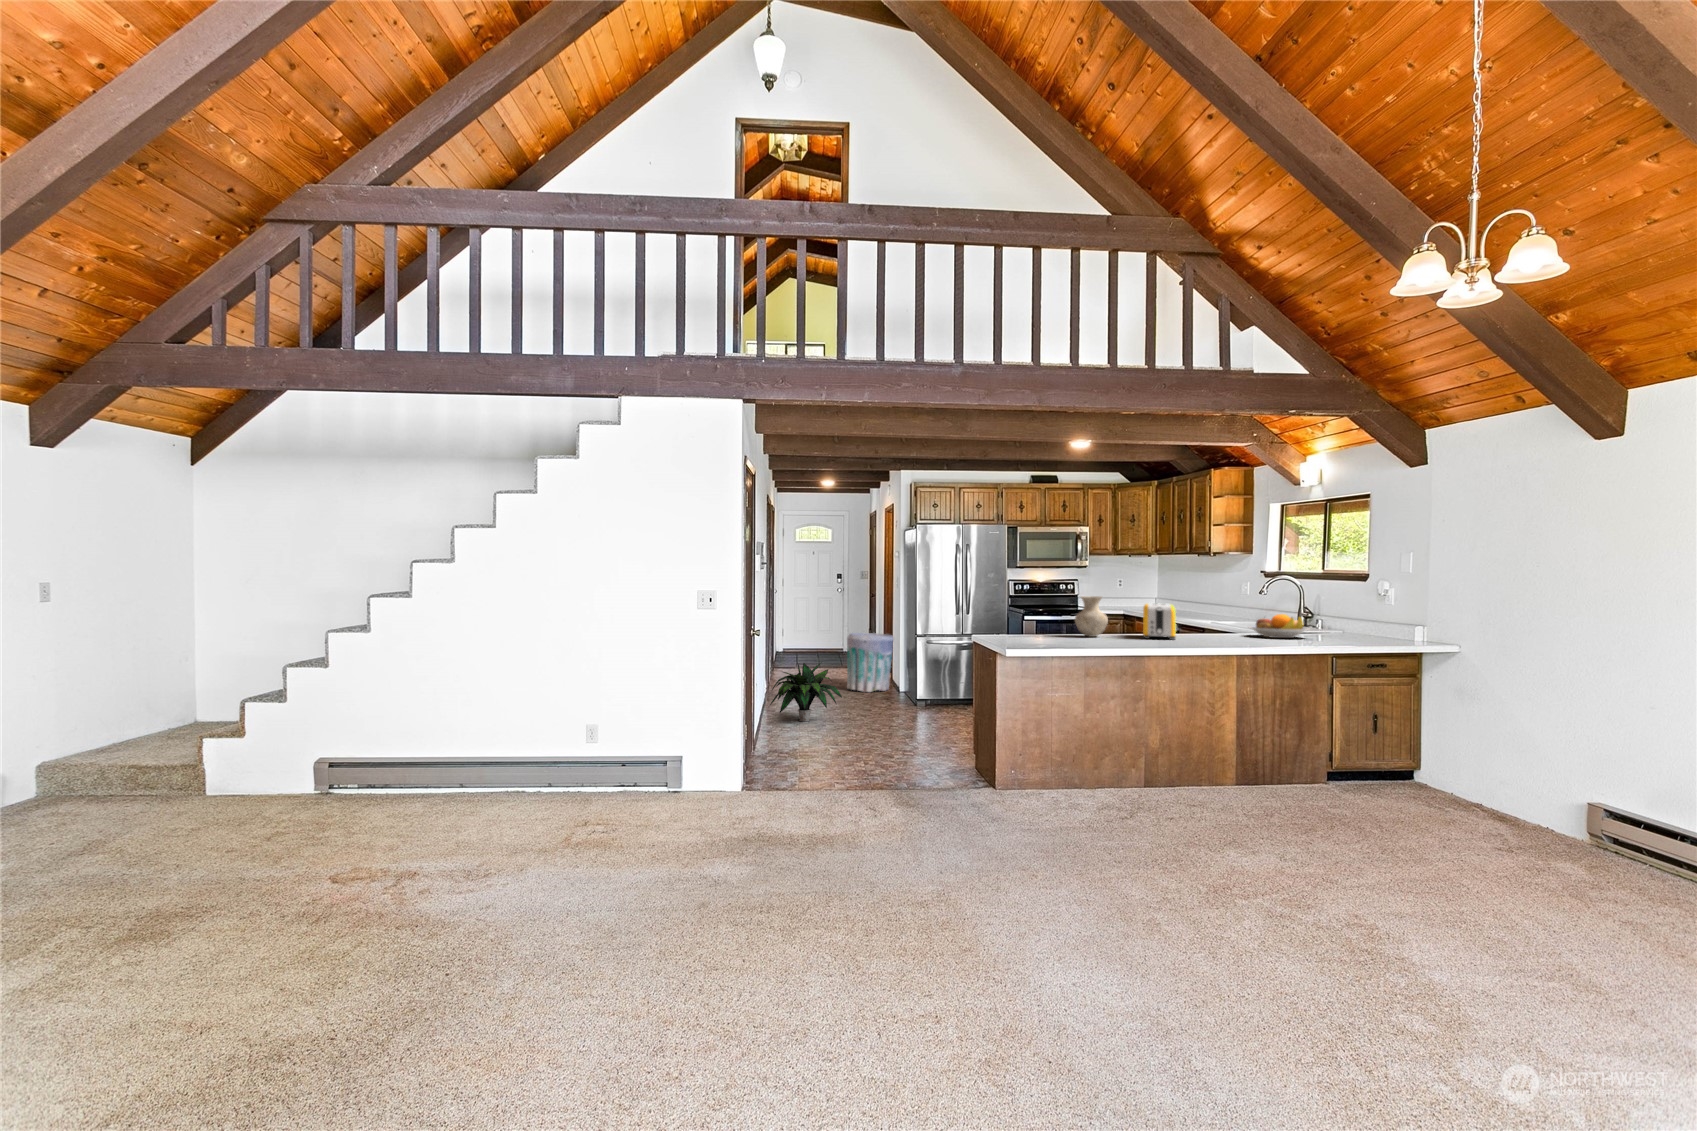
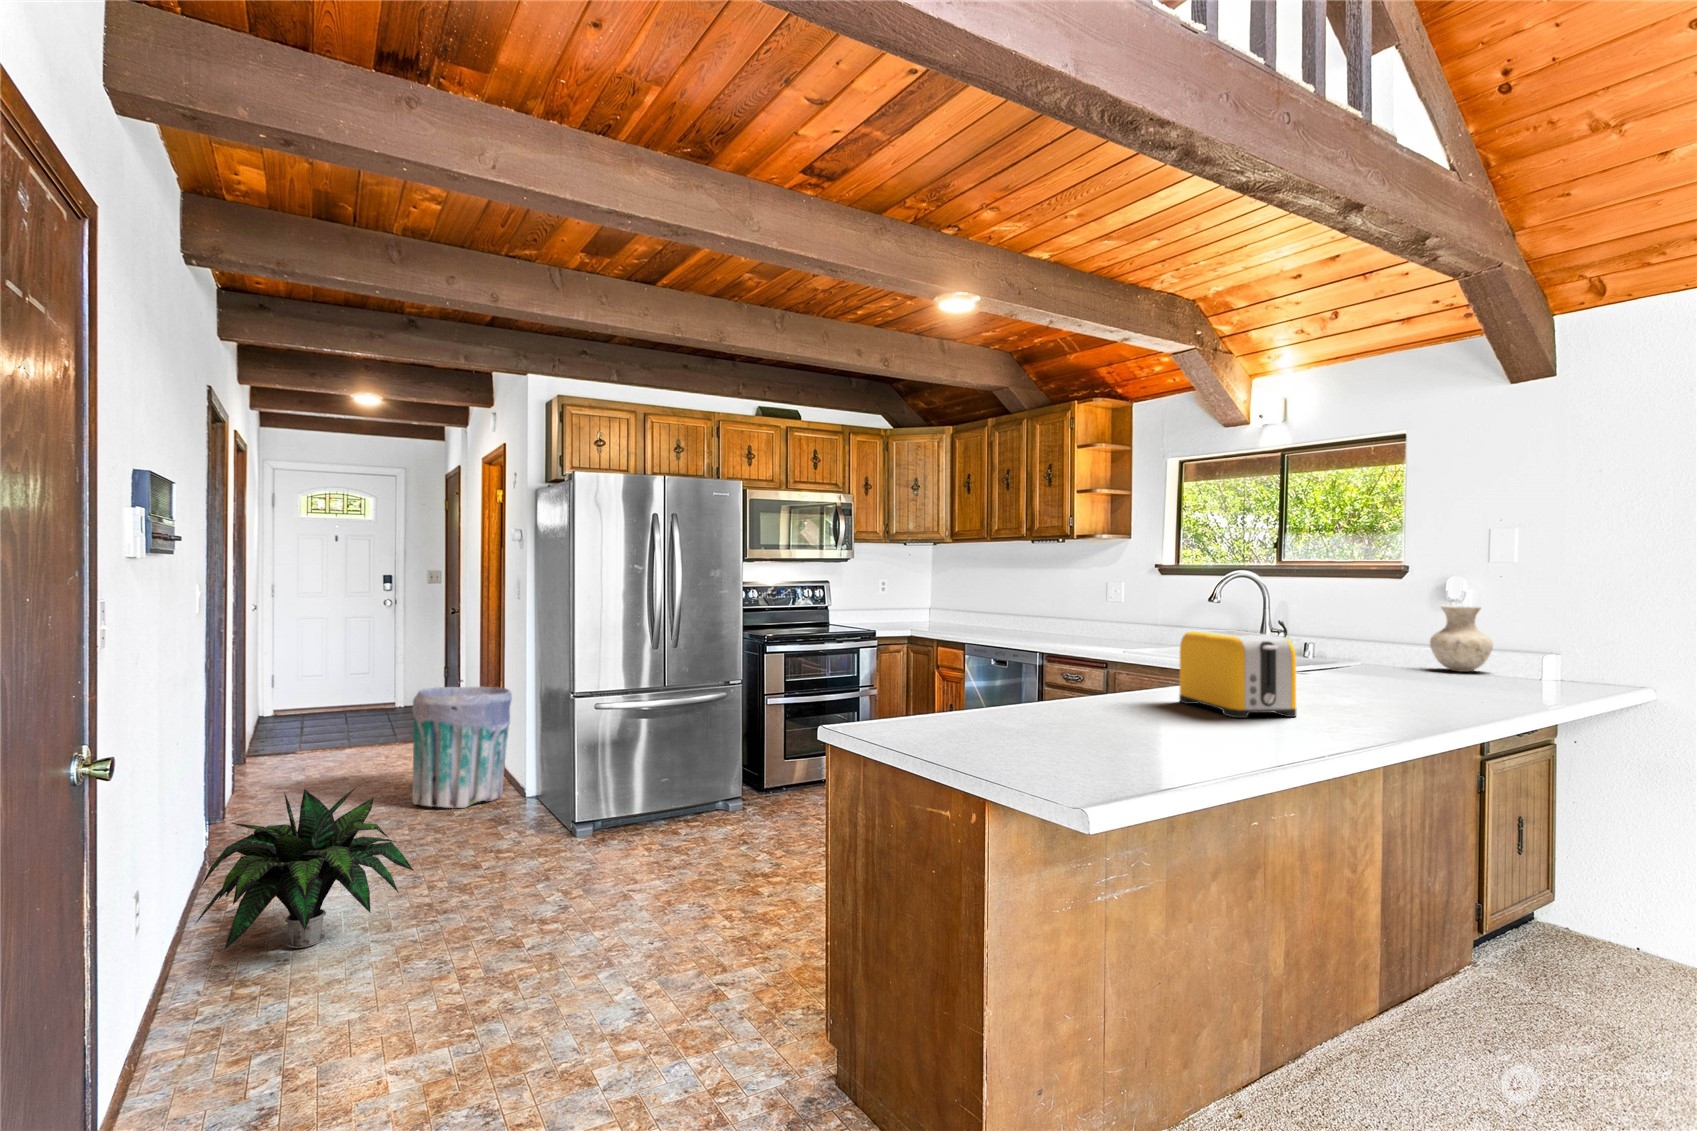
vase: present [1075,596,1108,637] -> present [1430,605,1493,672]
fruit bowl: present [1249,614,1309,638] -> none [1313,643,1437,690]

